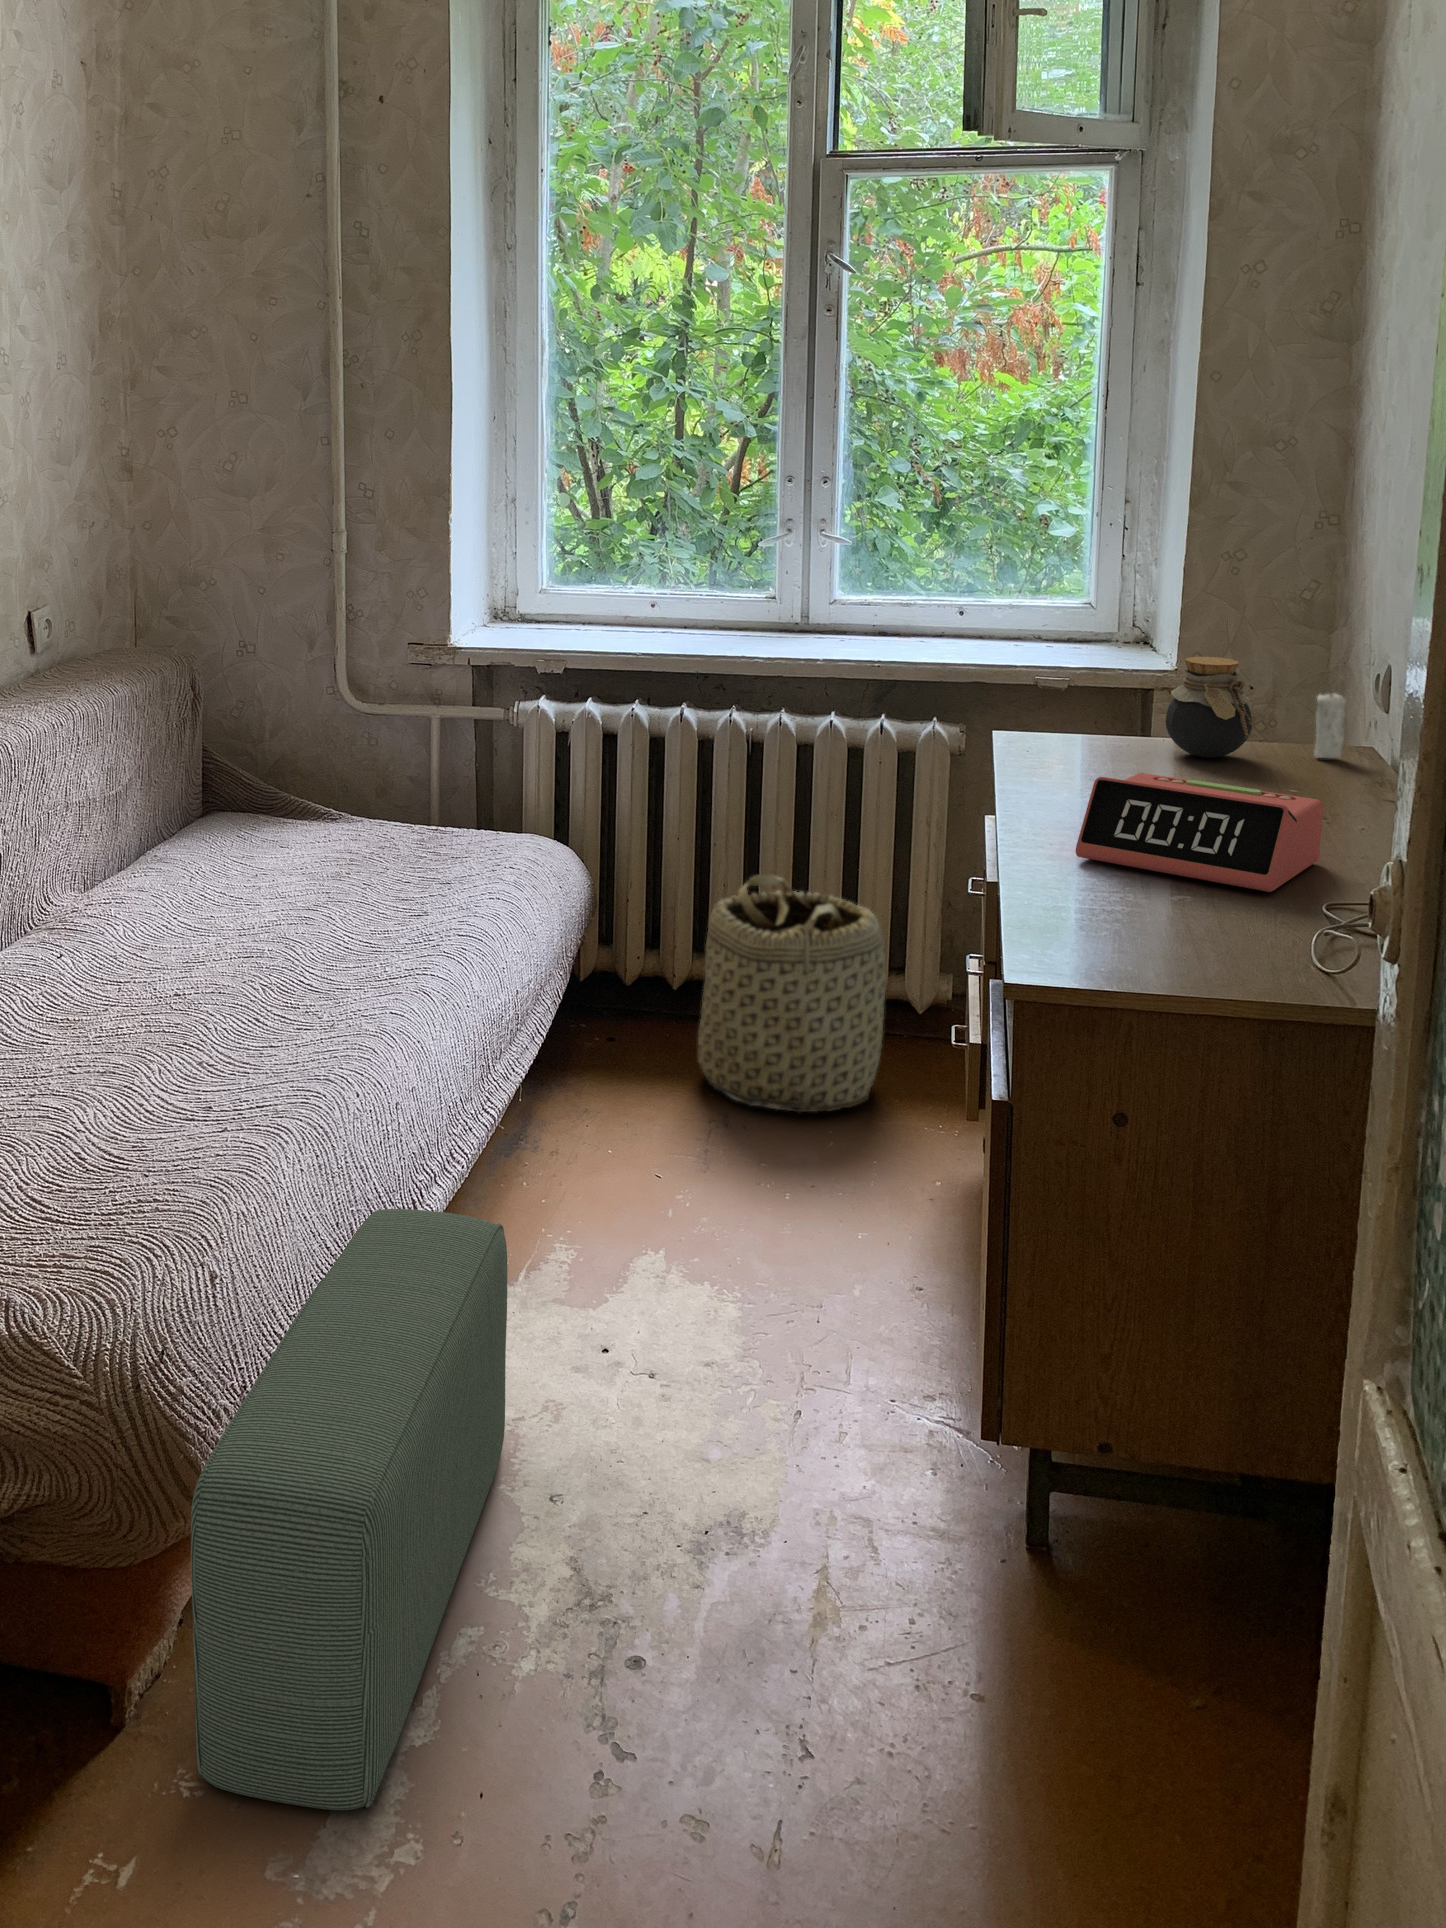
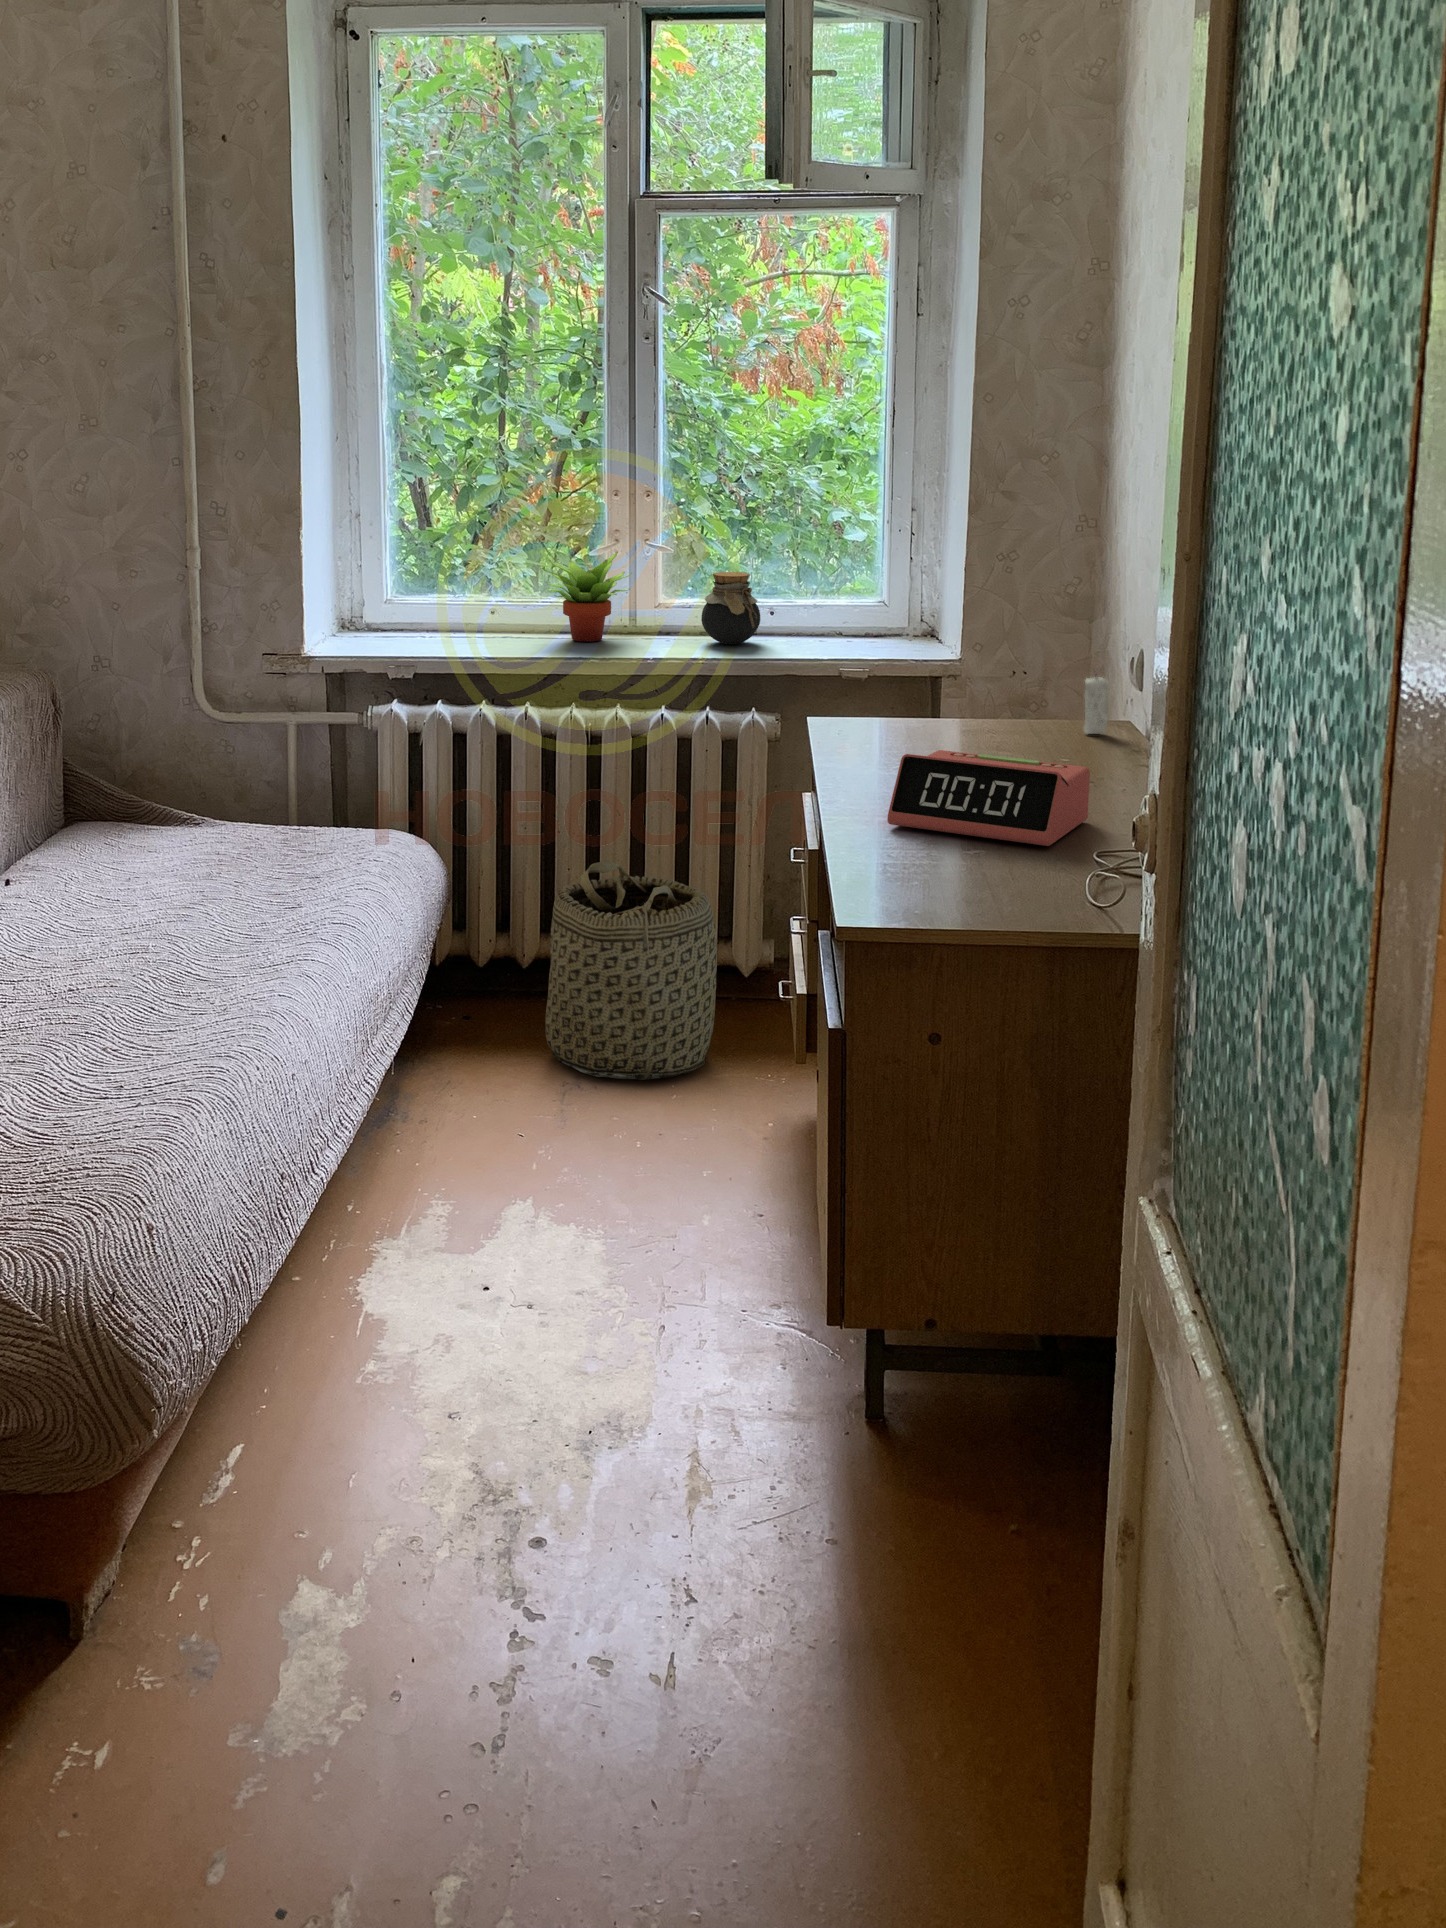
succulent plant: none [710,544,807,639] -> present [542,552,632,642]
jar: present [1166,657,1252,758] -> present [701,572,760,644]
pouf: present [191,1209,507,1810] -> none [149,1171,401,1683]

